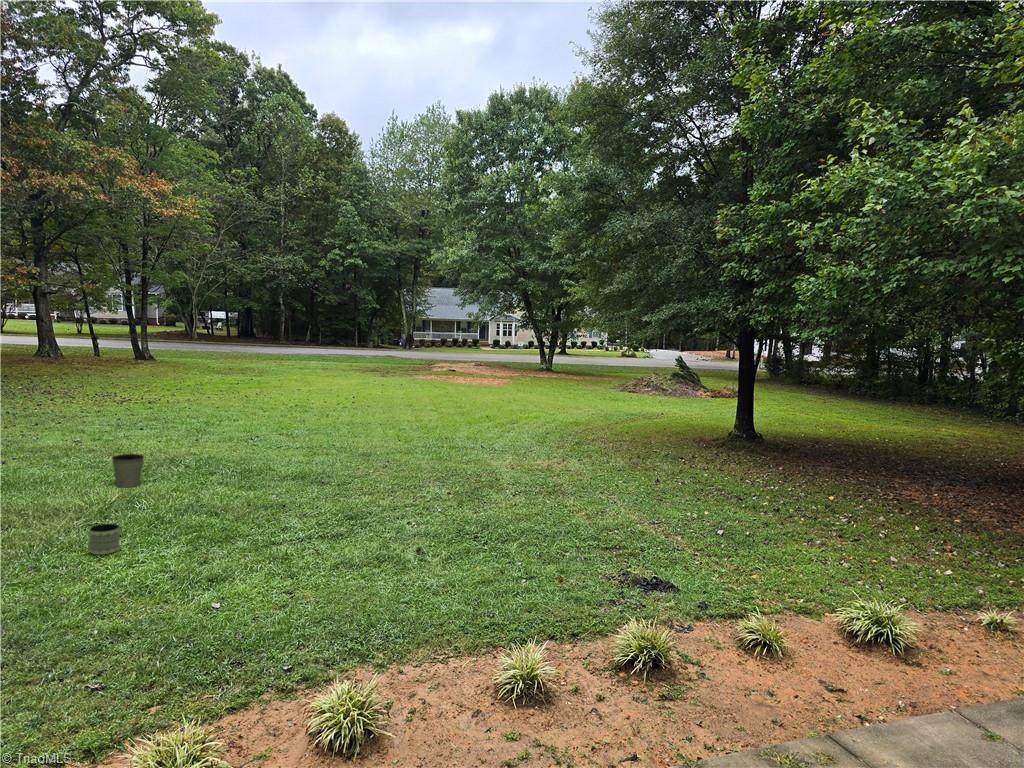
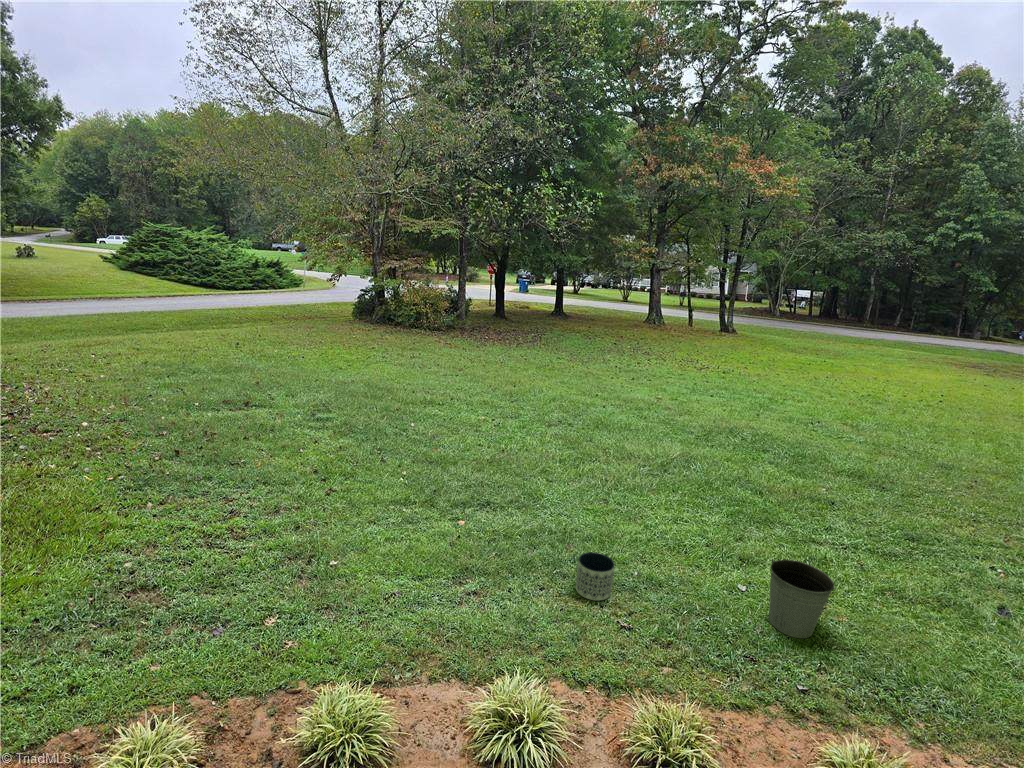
bucket: present [112,454,144,487] -> present [769,560,836,638]

